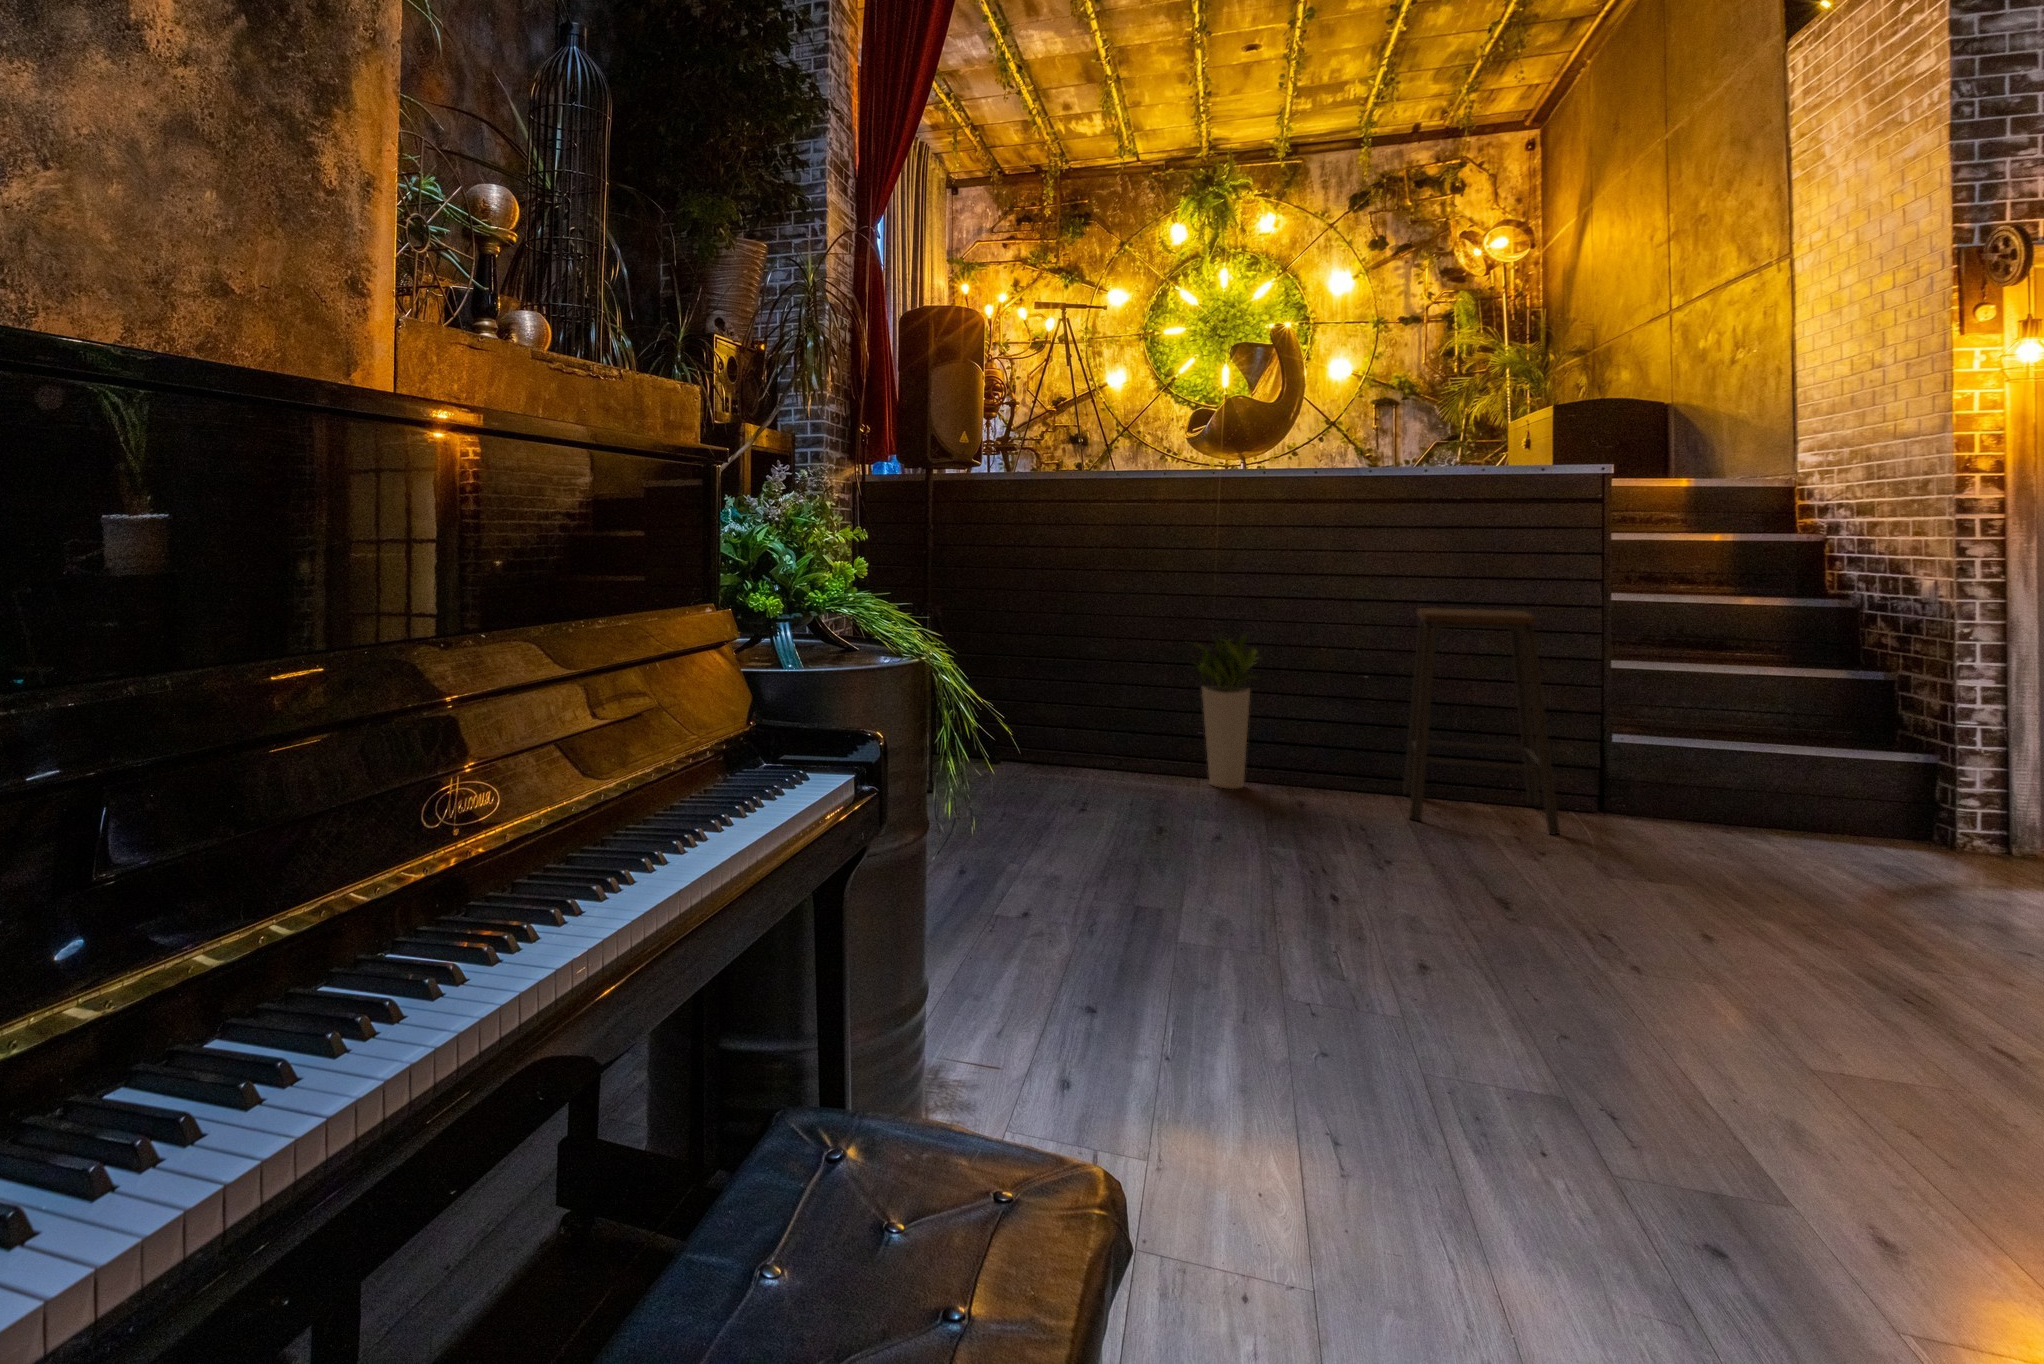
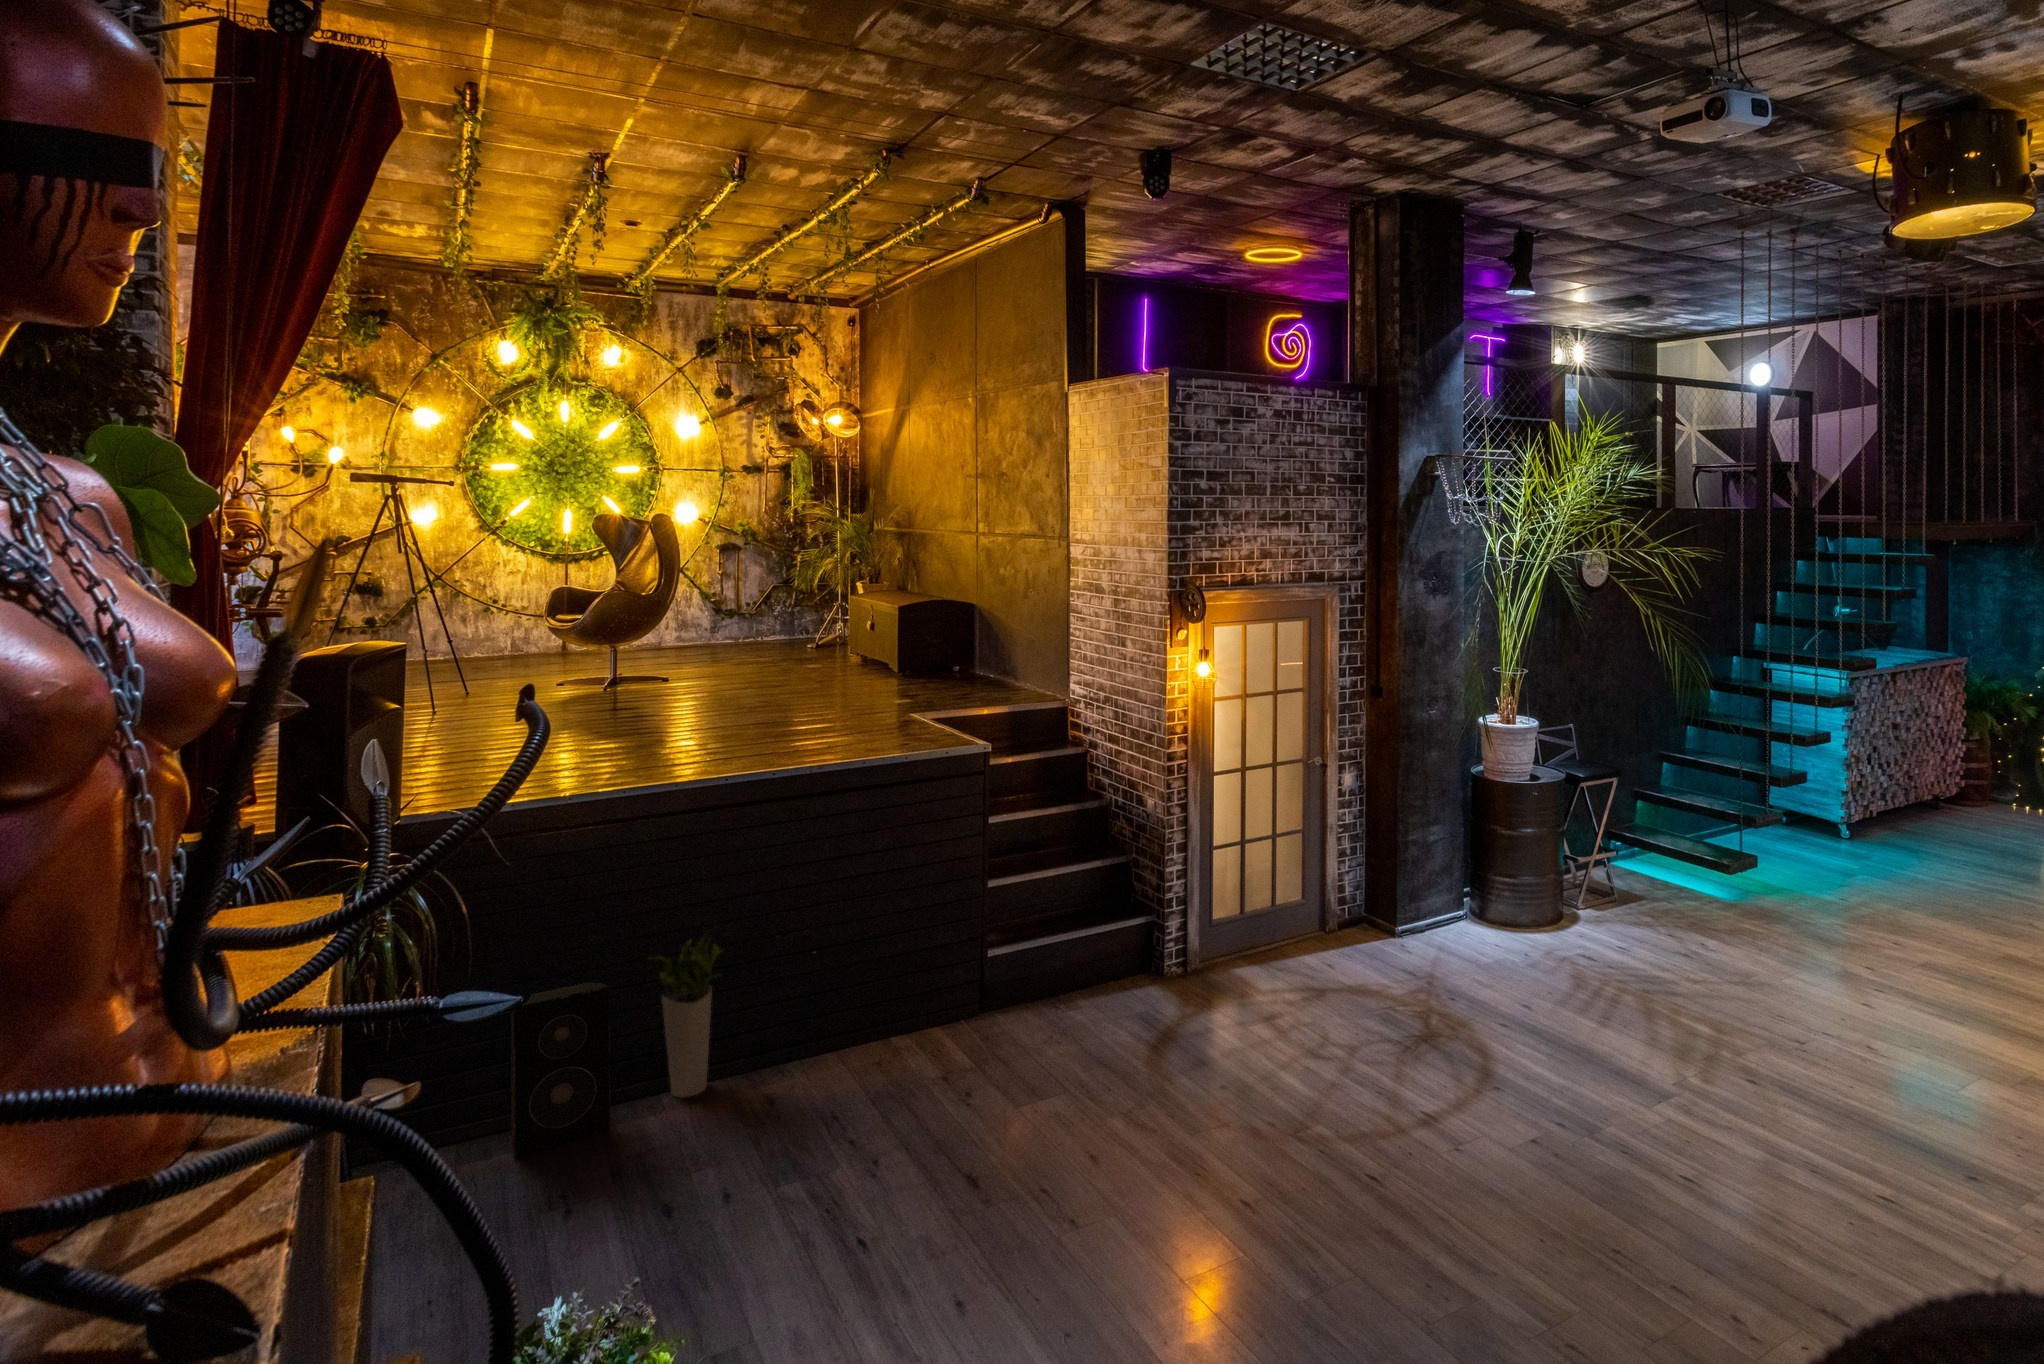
bar stool: present [1403,608,1560,835] -> none [844,866,969,1080]
speaker: none [1065,649,1145,788] -> present [511,982,610,1157]

